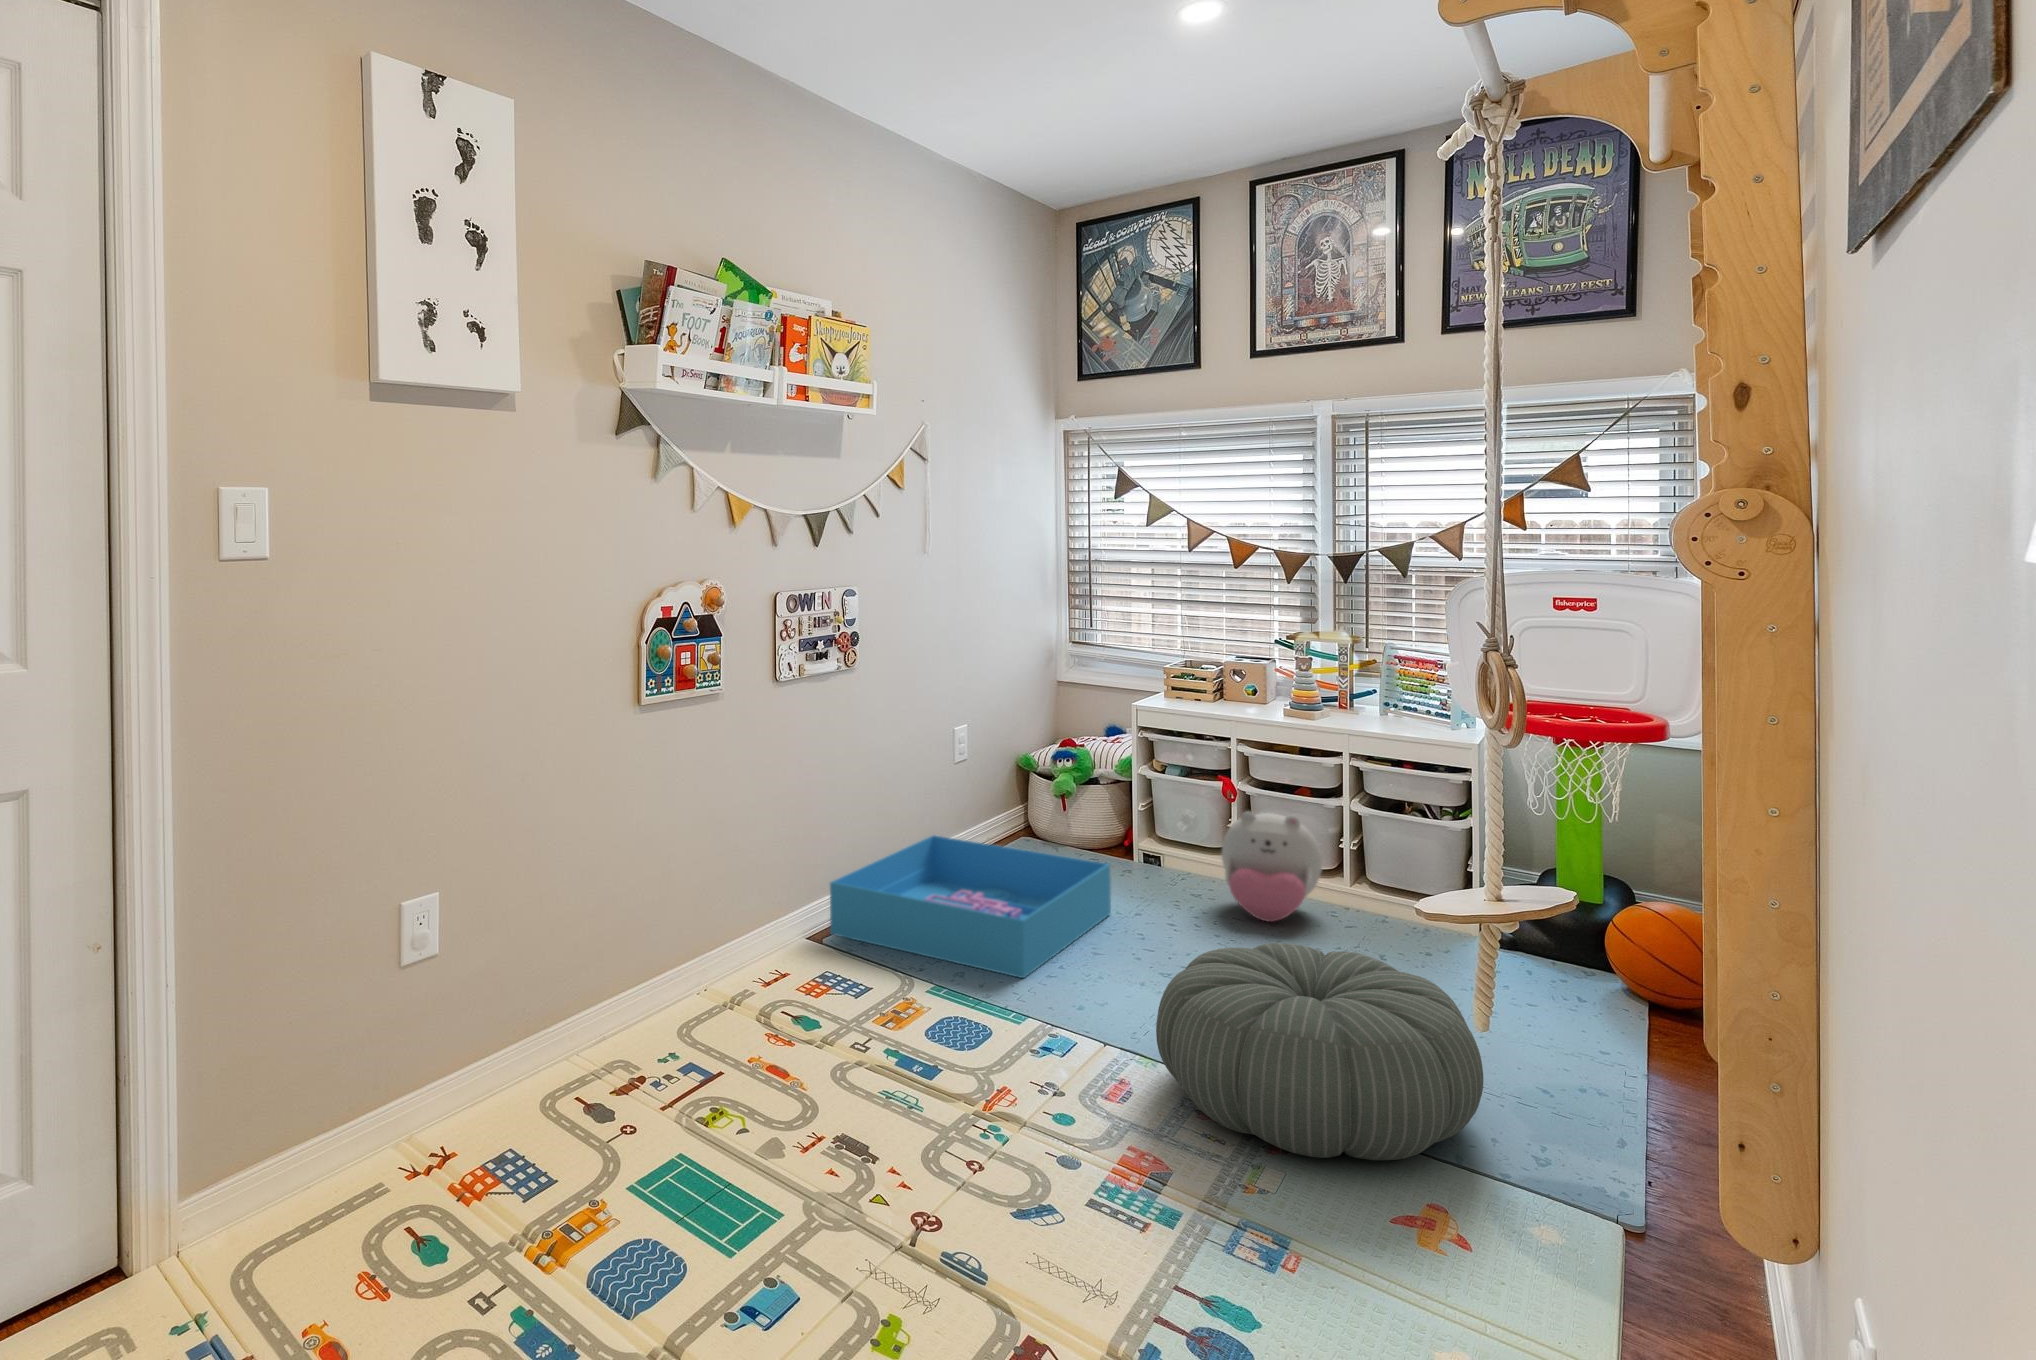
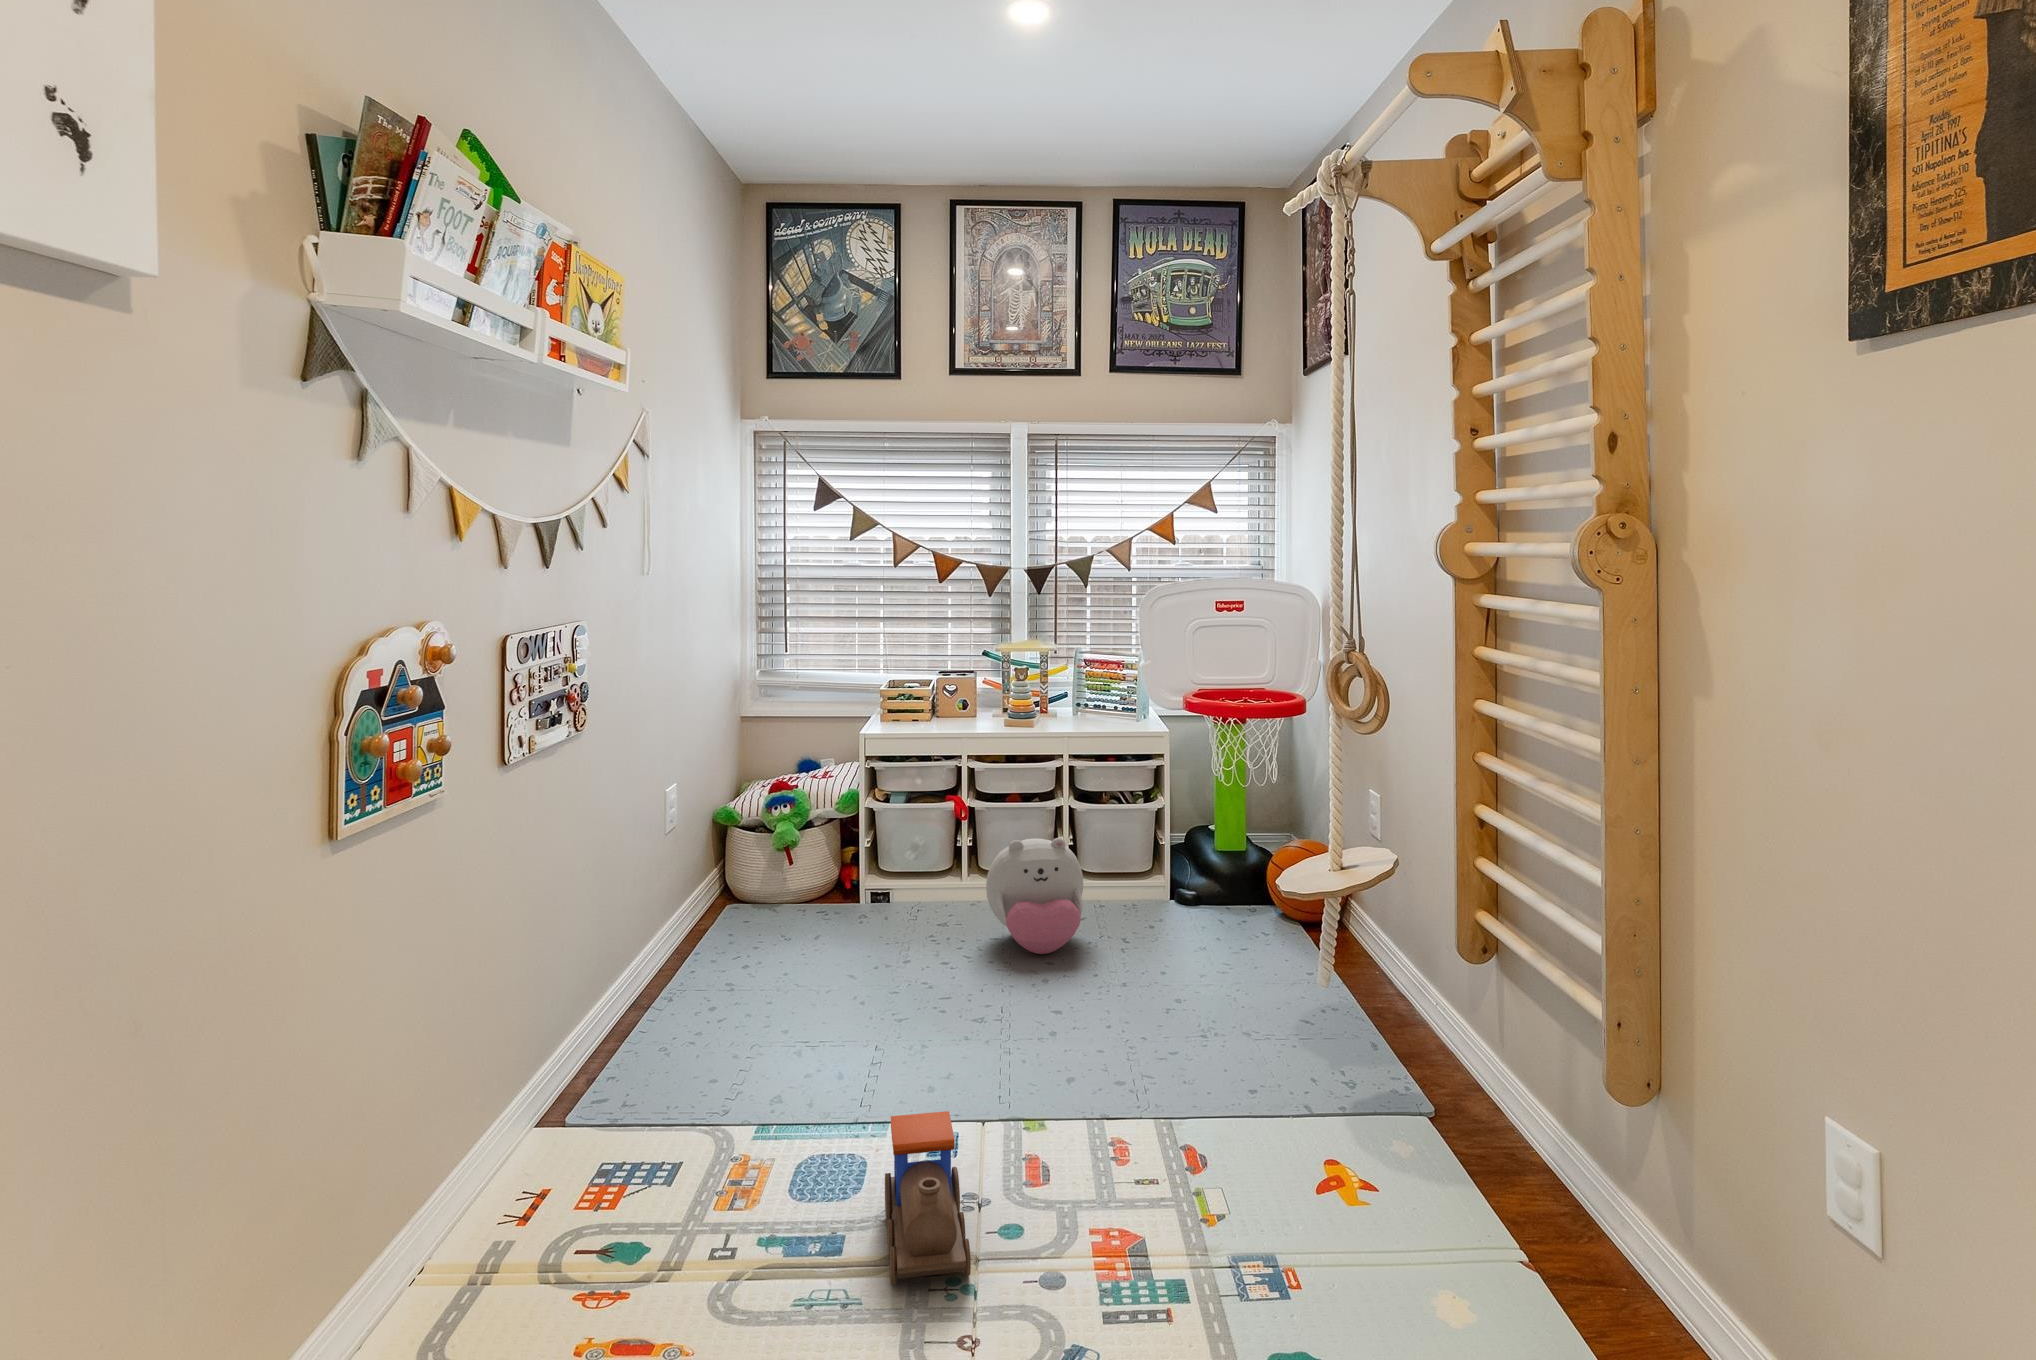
storage bin: present [830,835,1111,978] -> none [570,924,891,1097]
pouf: present [1156,943,1483,1160] -> none [1094,988,1427,1247]
toy train: none [958,975,1043,1092] -> present [885,1111,971,1284]

